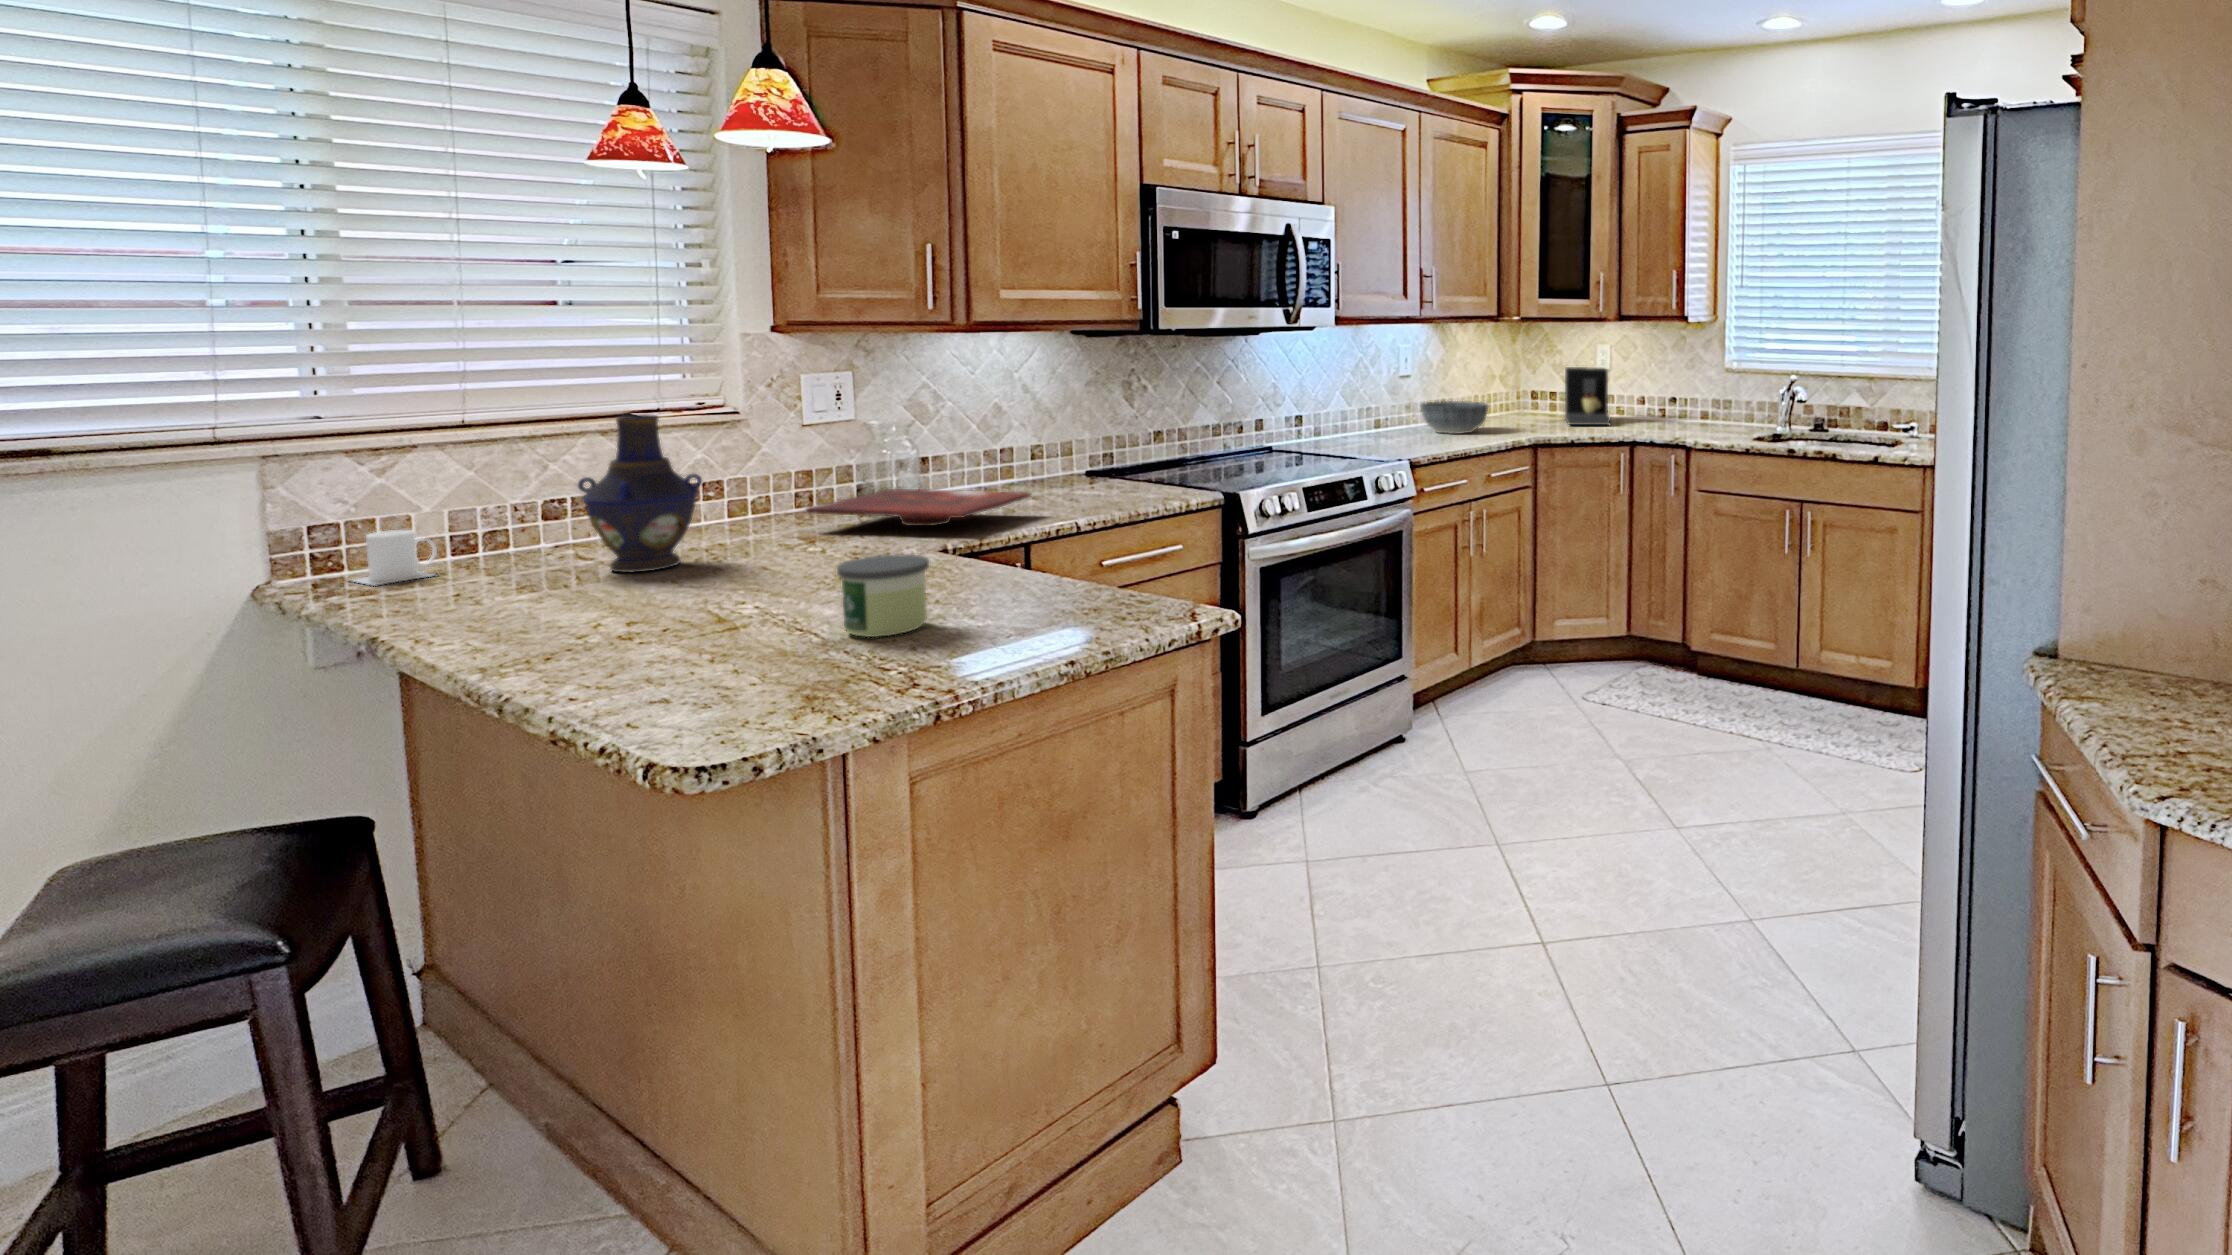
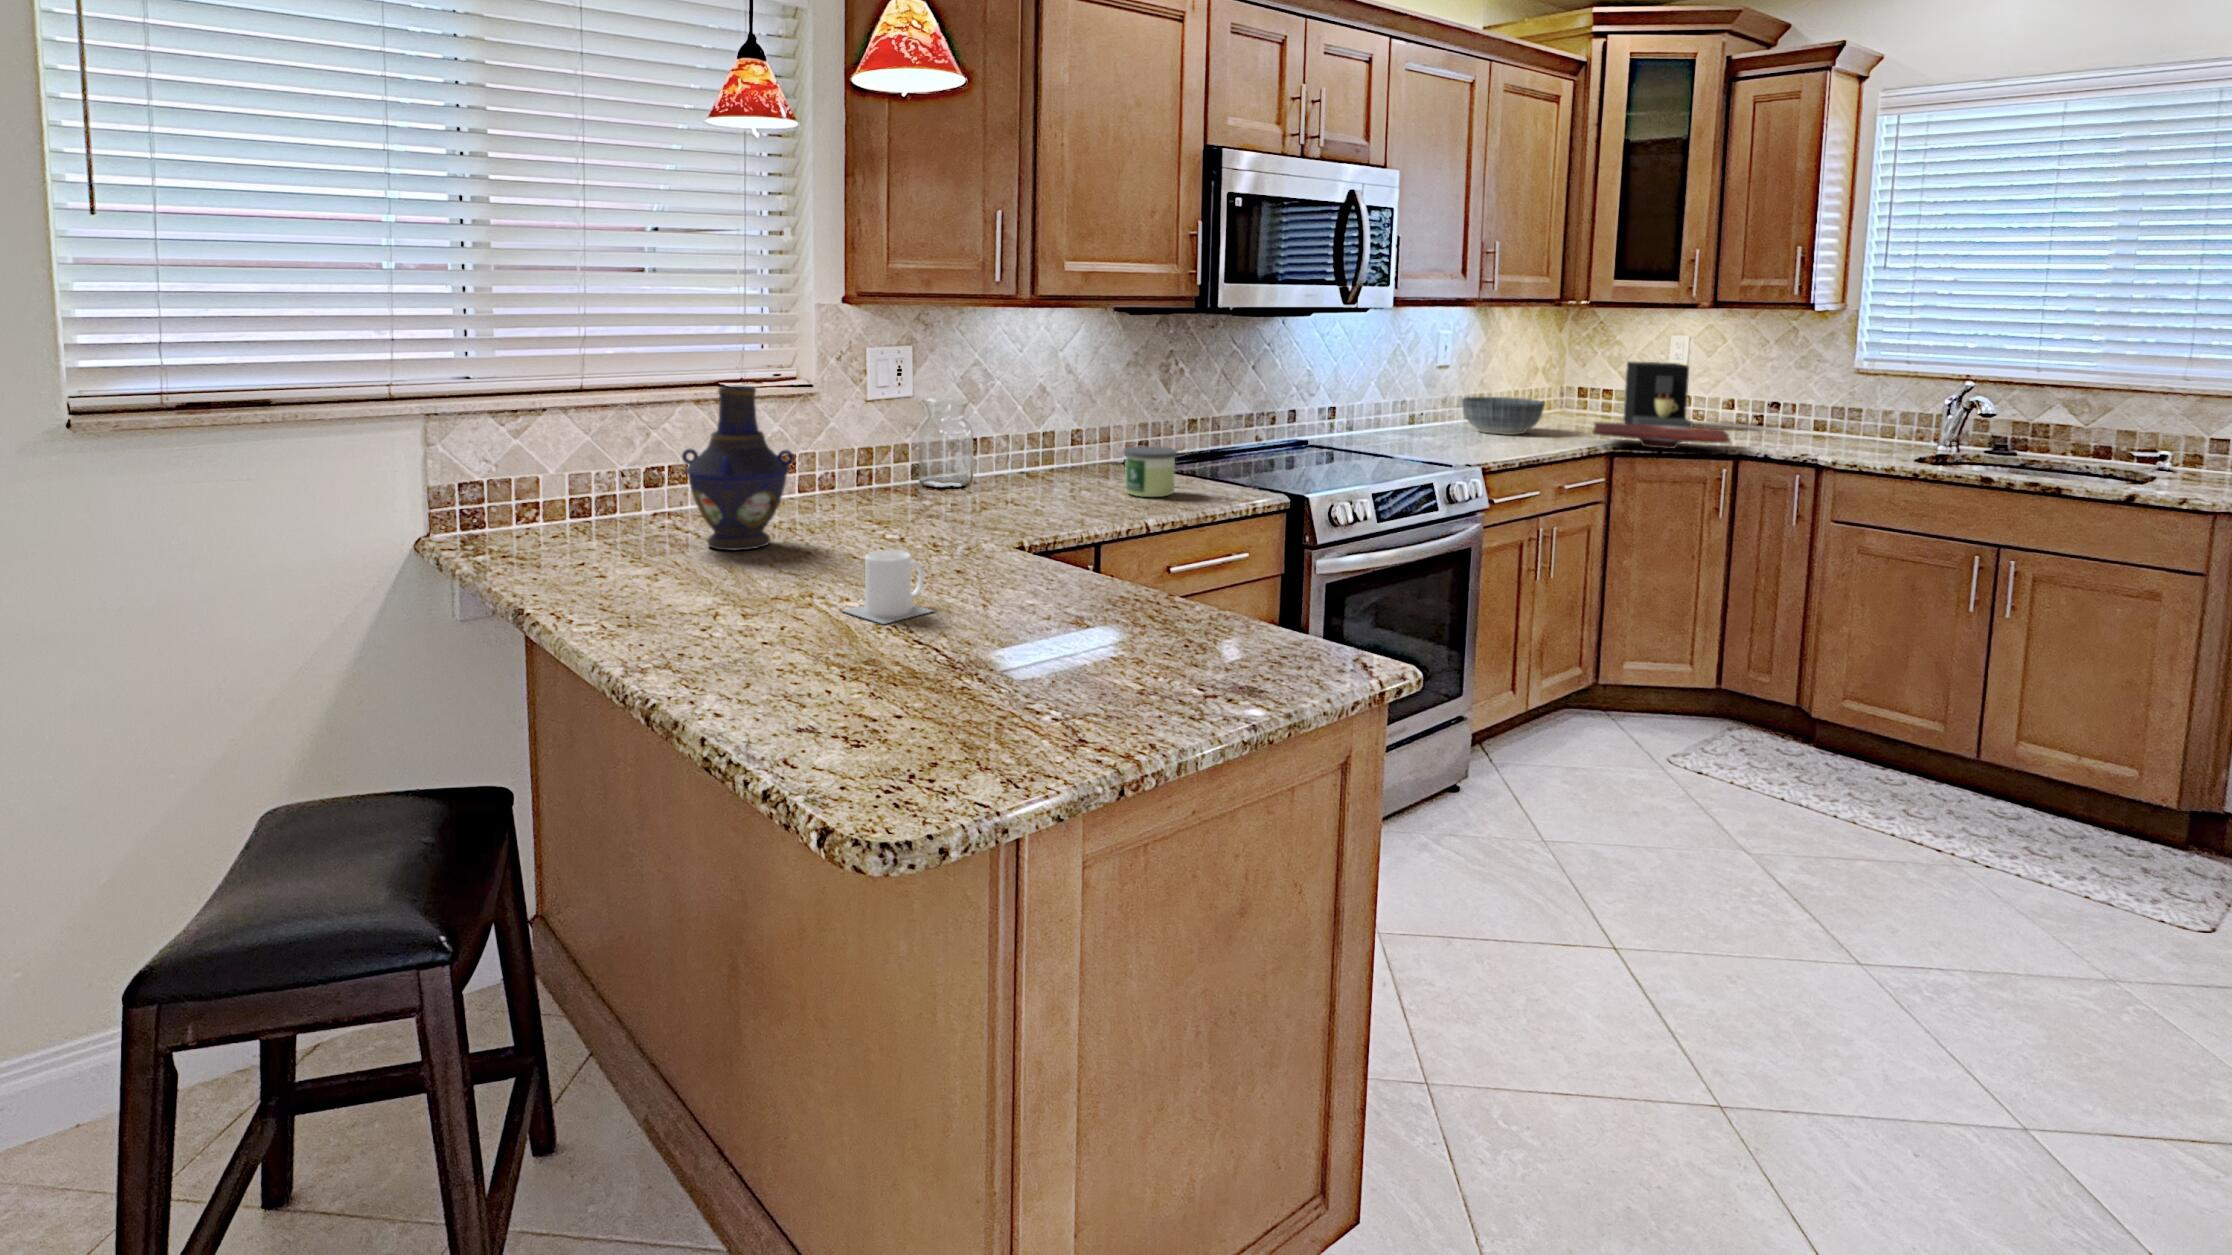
cutting board: present [806,489,1032,526] -> present [1592,422,1730,449]
mug: present [353,530,437,586] -> present [844,550,932,624]
candle: present [837,555,929,637] -> present [1123,446,1177,497]

